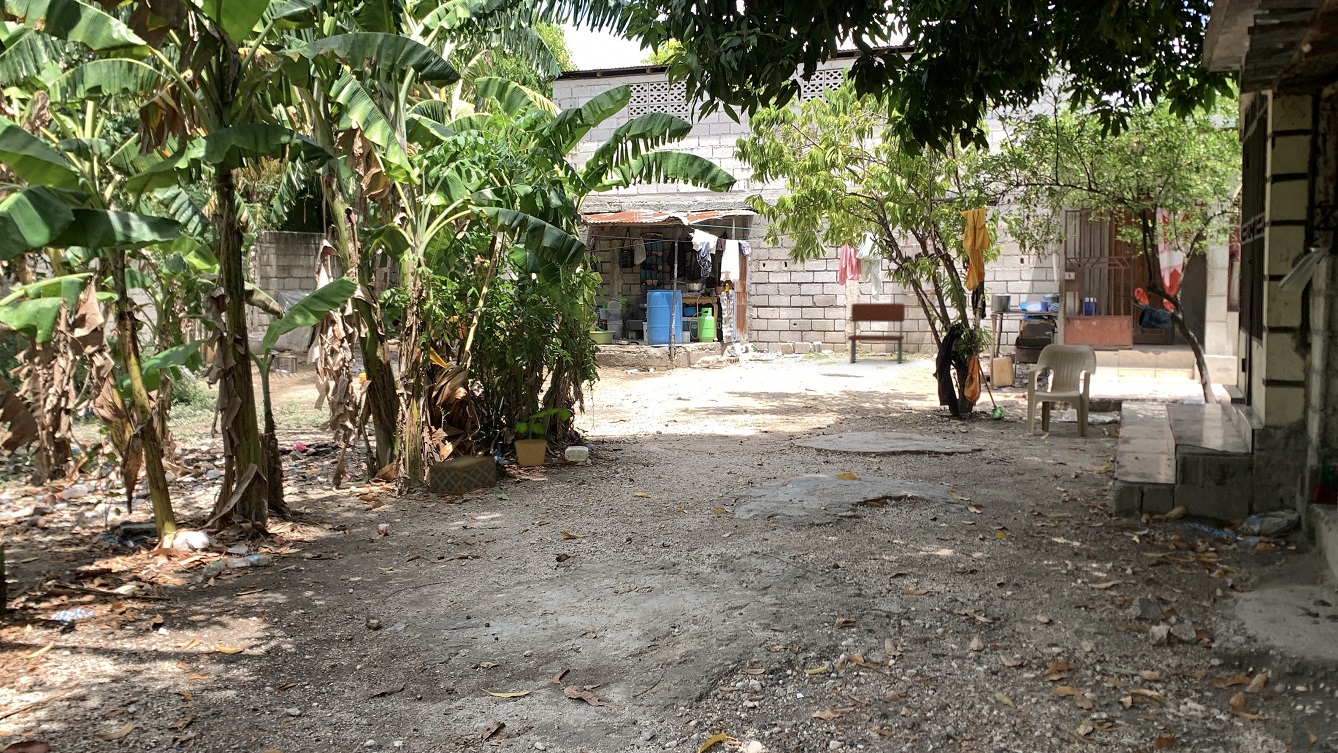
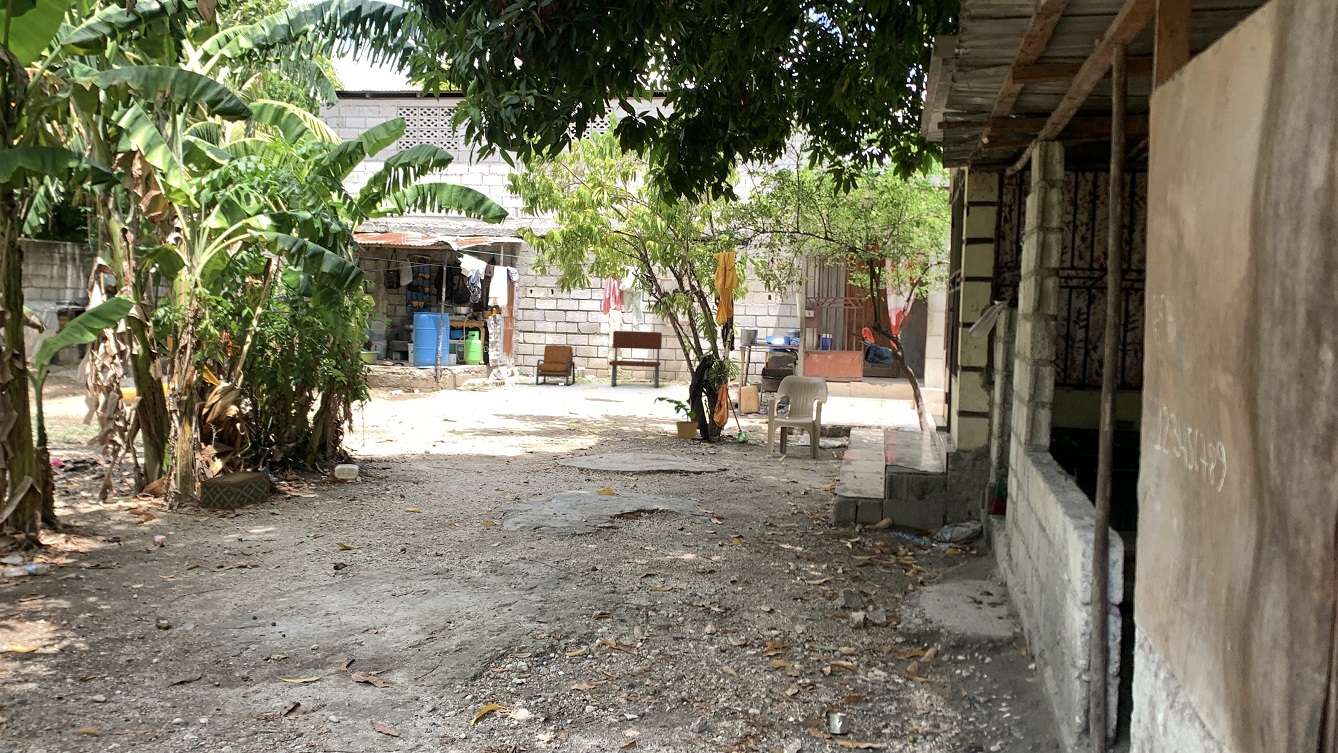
chair: none [770,321,811,364] -> present [536,345,575,386]
potted plant: present [515,408,569,466] -> present [654,397,698,439]

